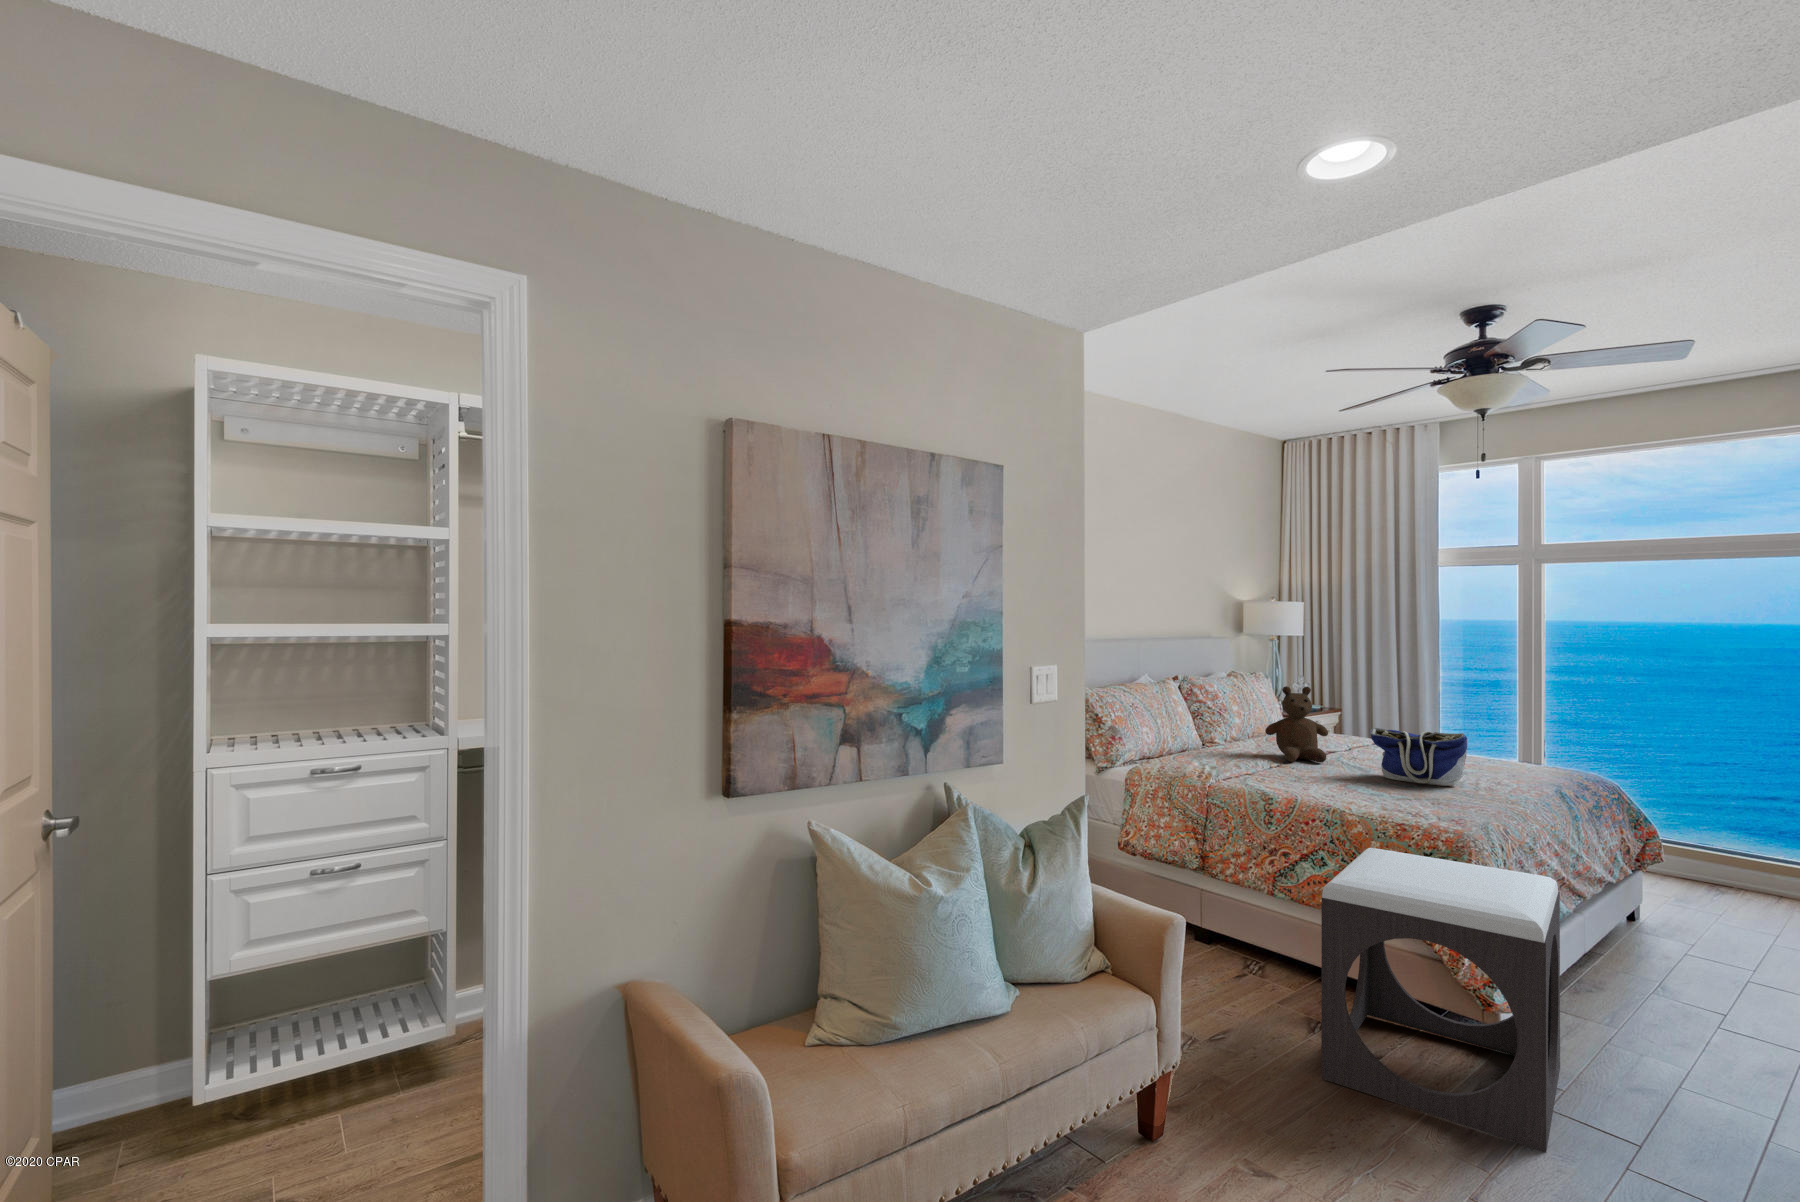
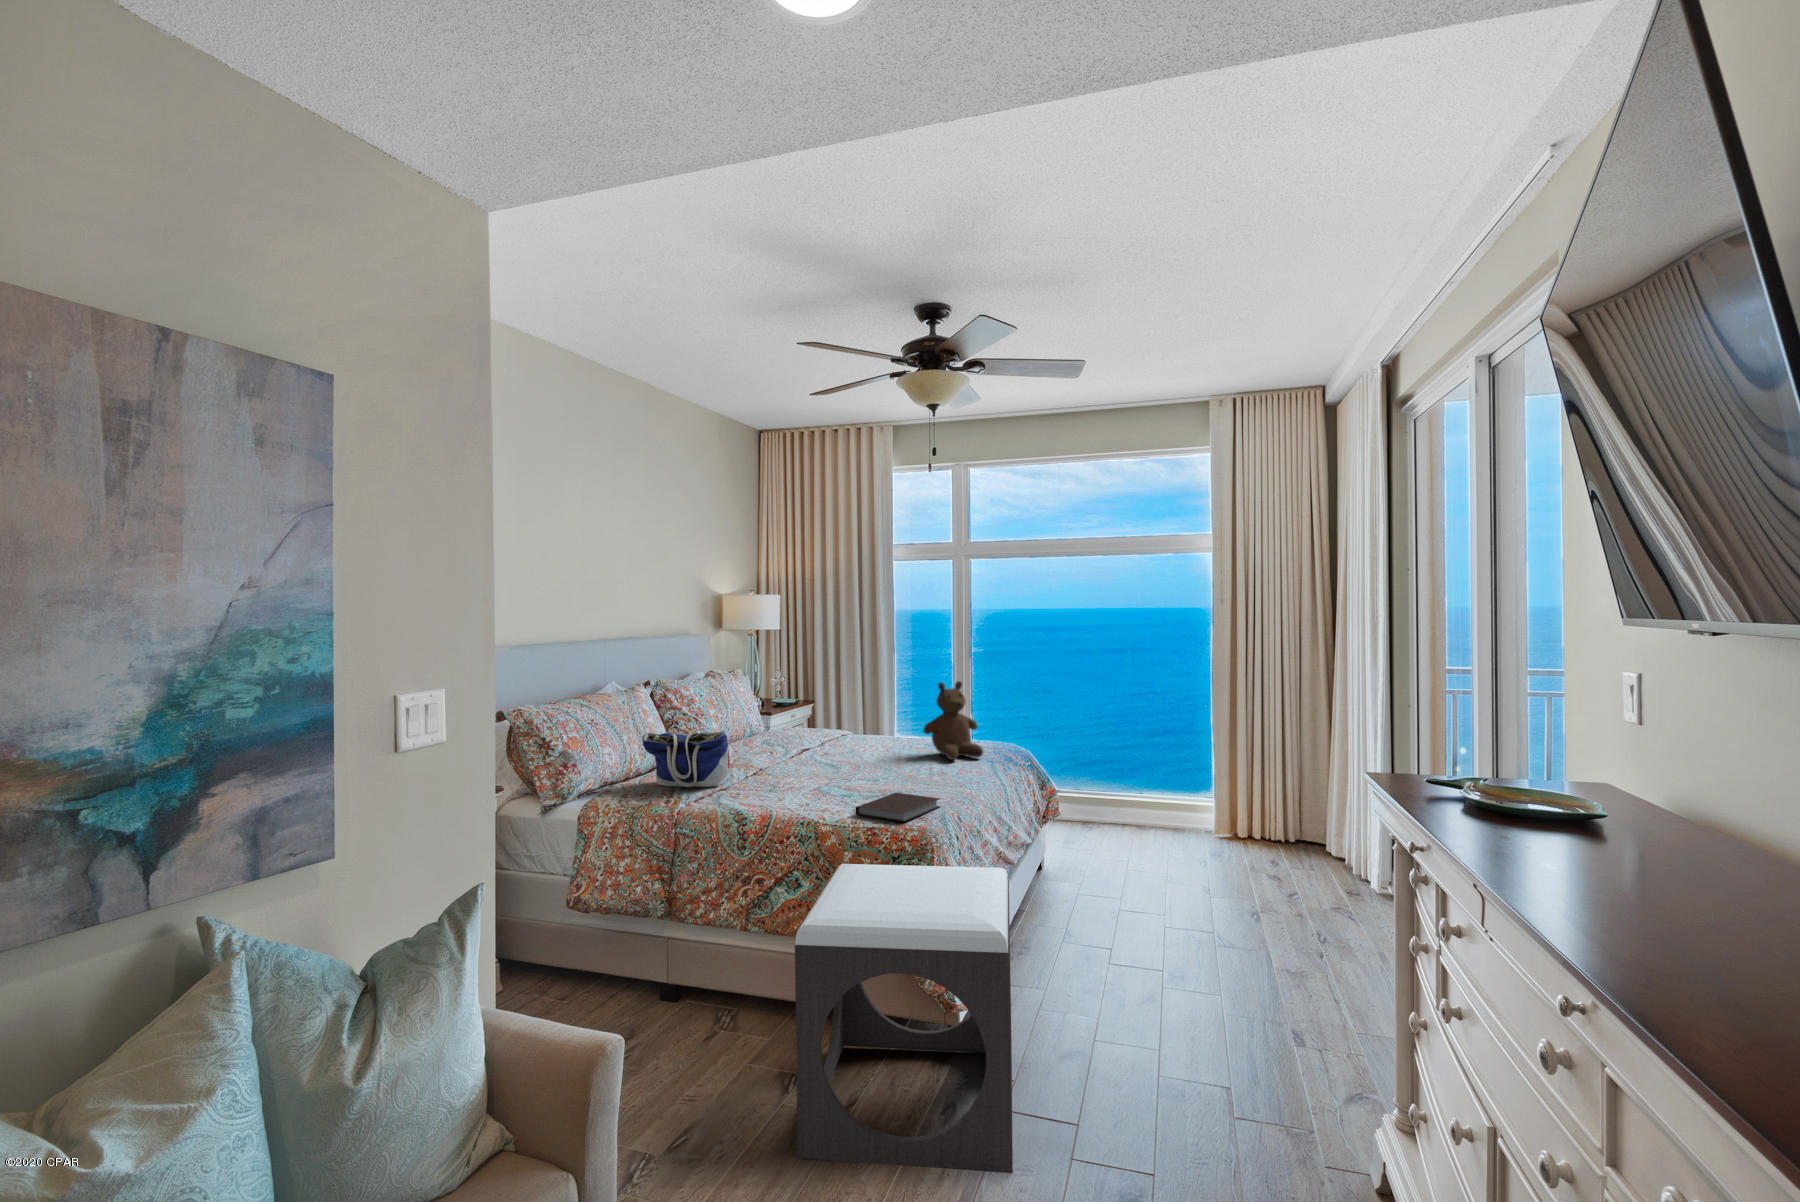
teddy bear: present [1265,686,1328,762] -> present [923,681,983,760]
tote bag: present [1370,728,1467,786] -> present [642,732,730,787]
notebook: none [1385,797,1483,822] -> present [856,793,940,822]

